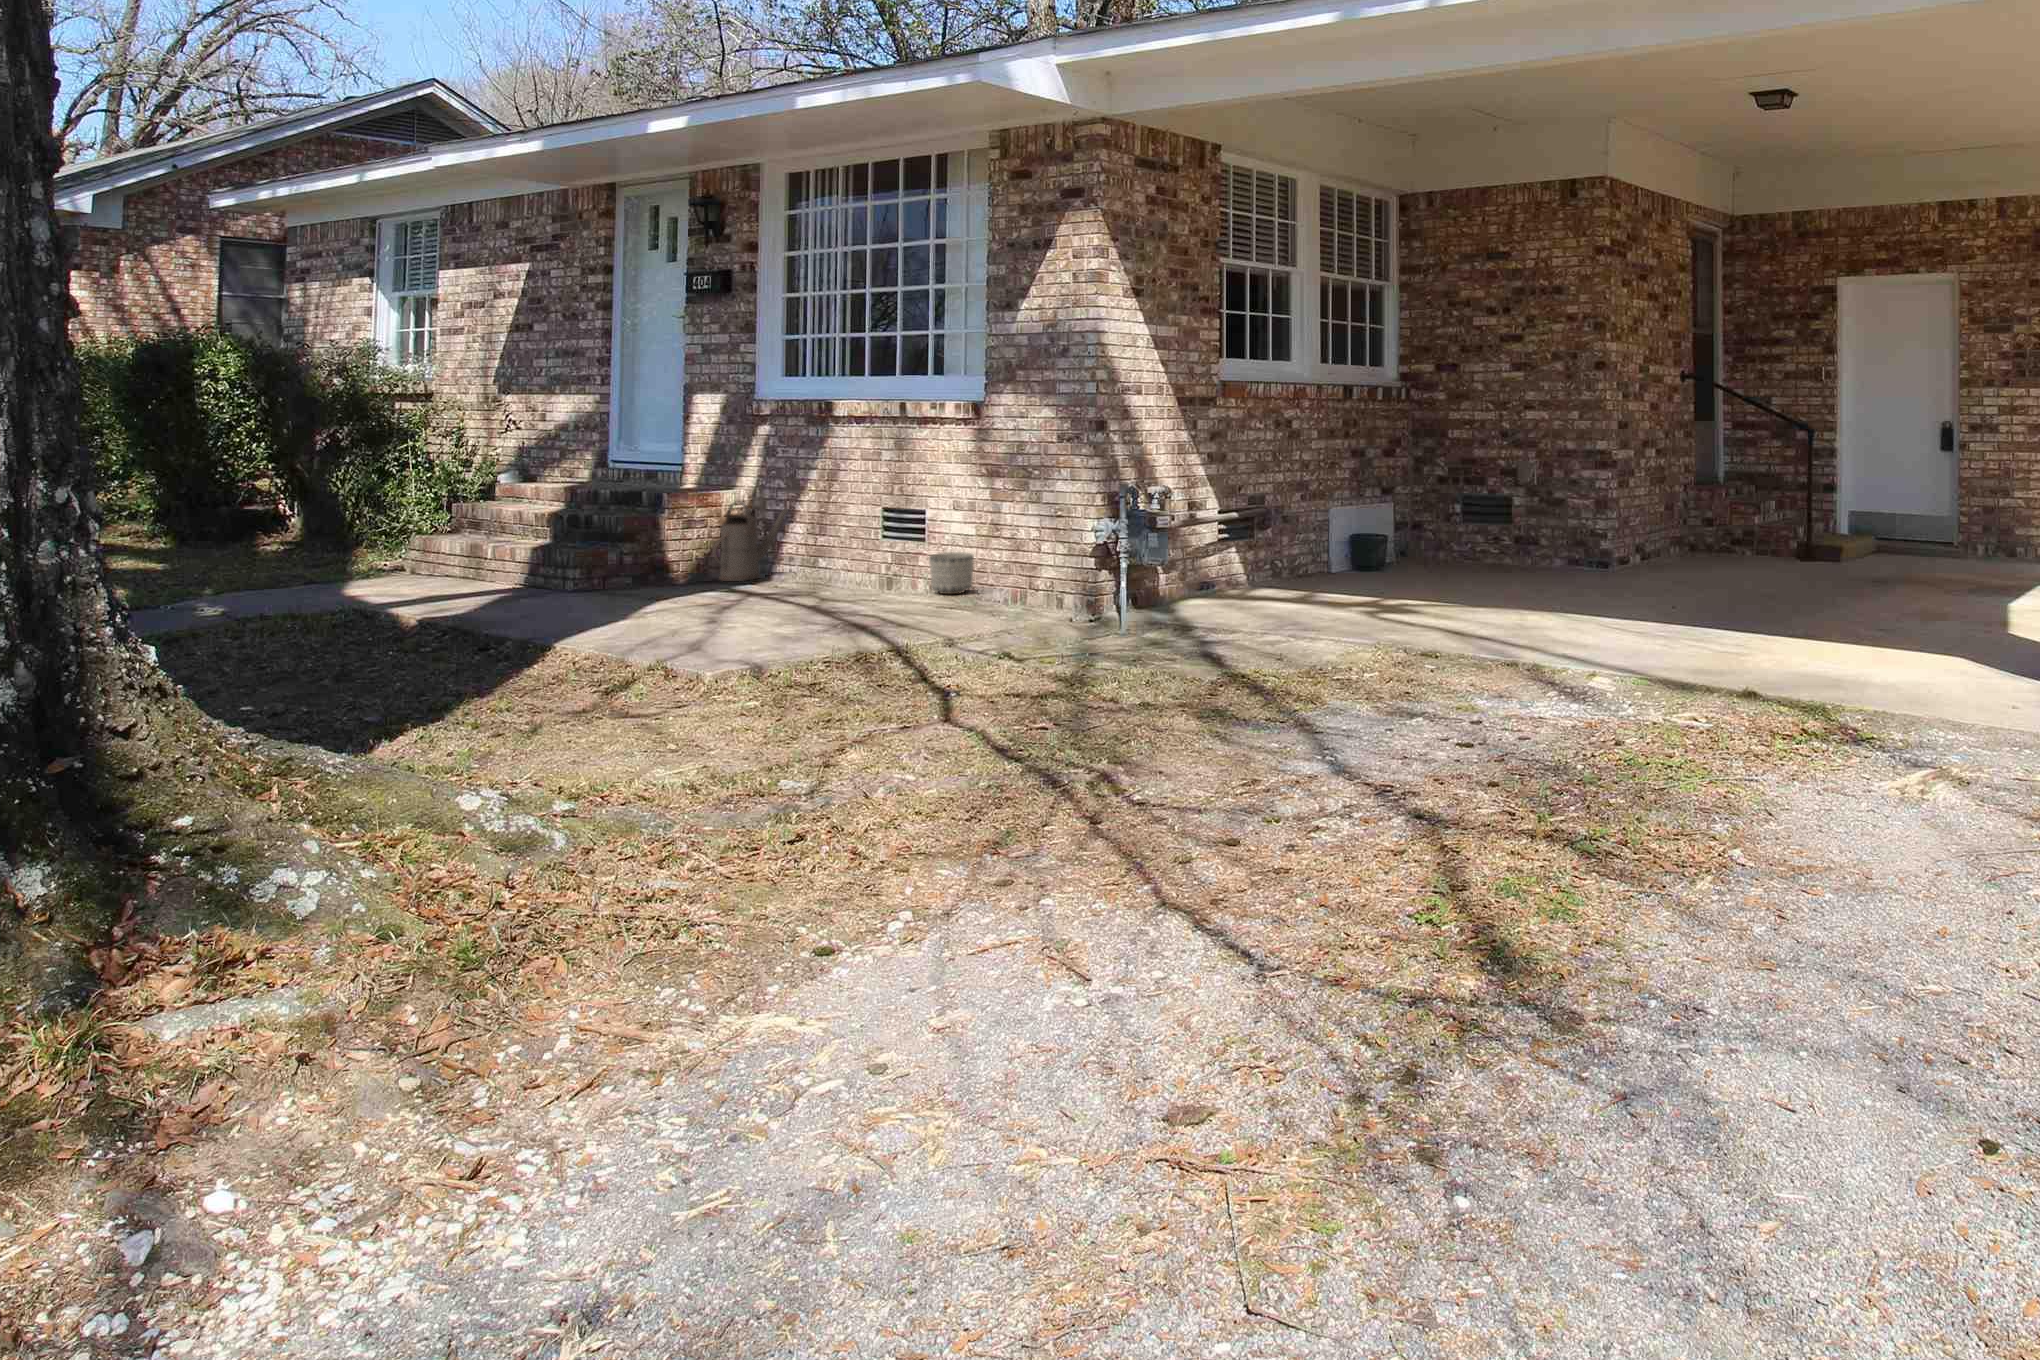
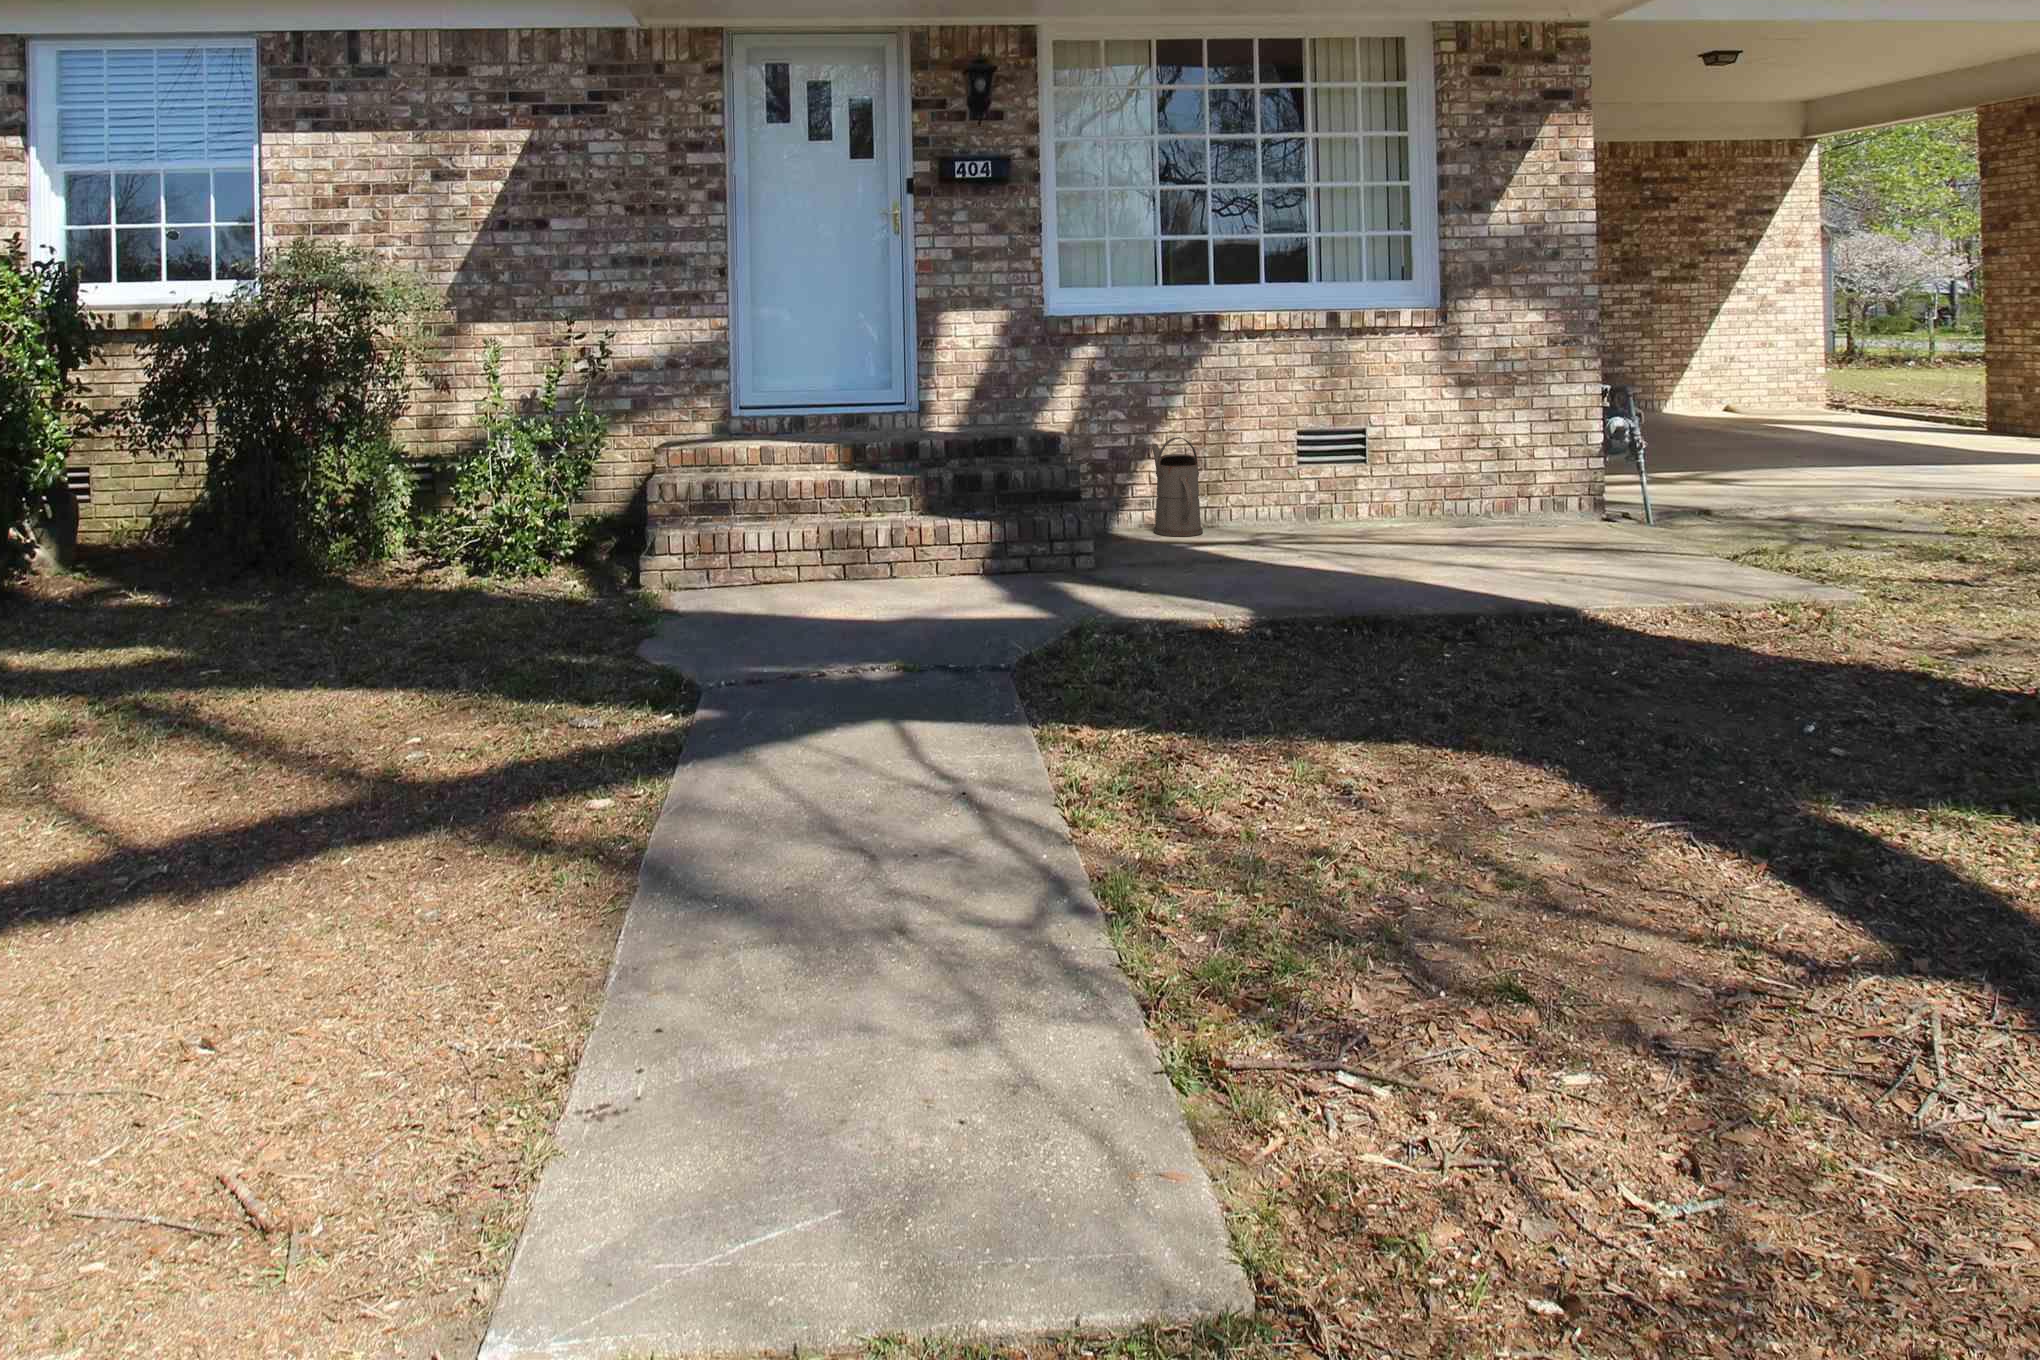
planter: present [929,552,974,594] -> none [1424,472,1475,517]

